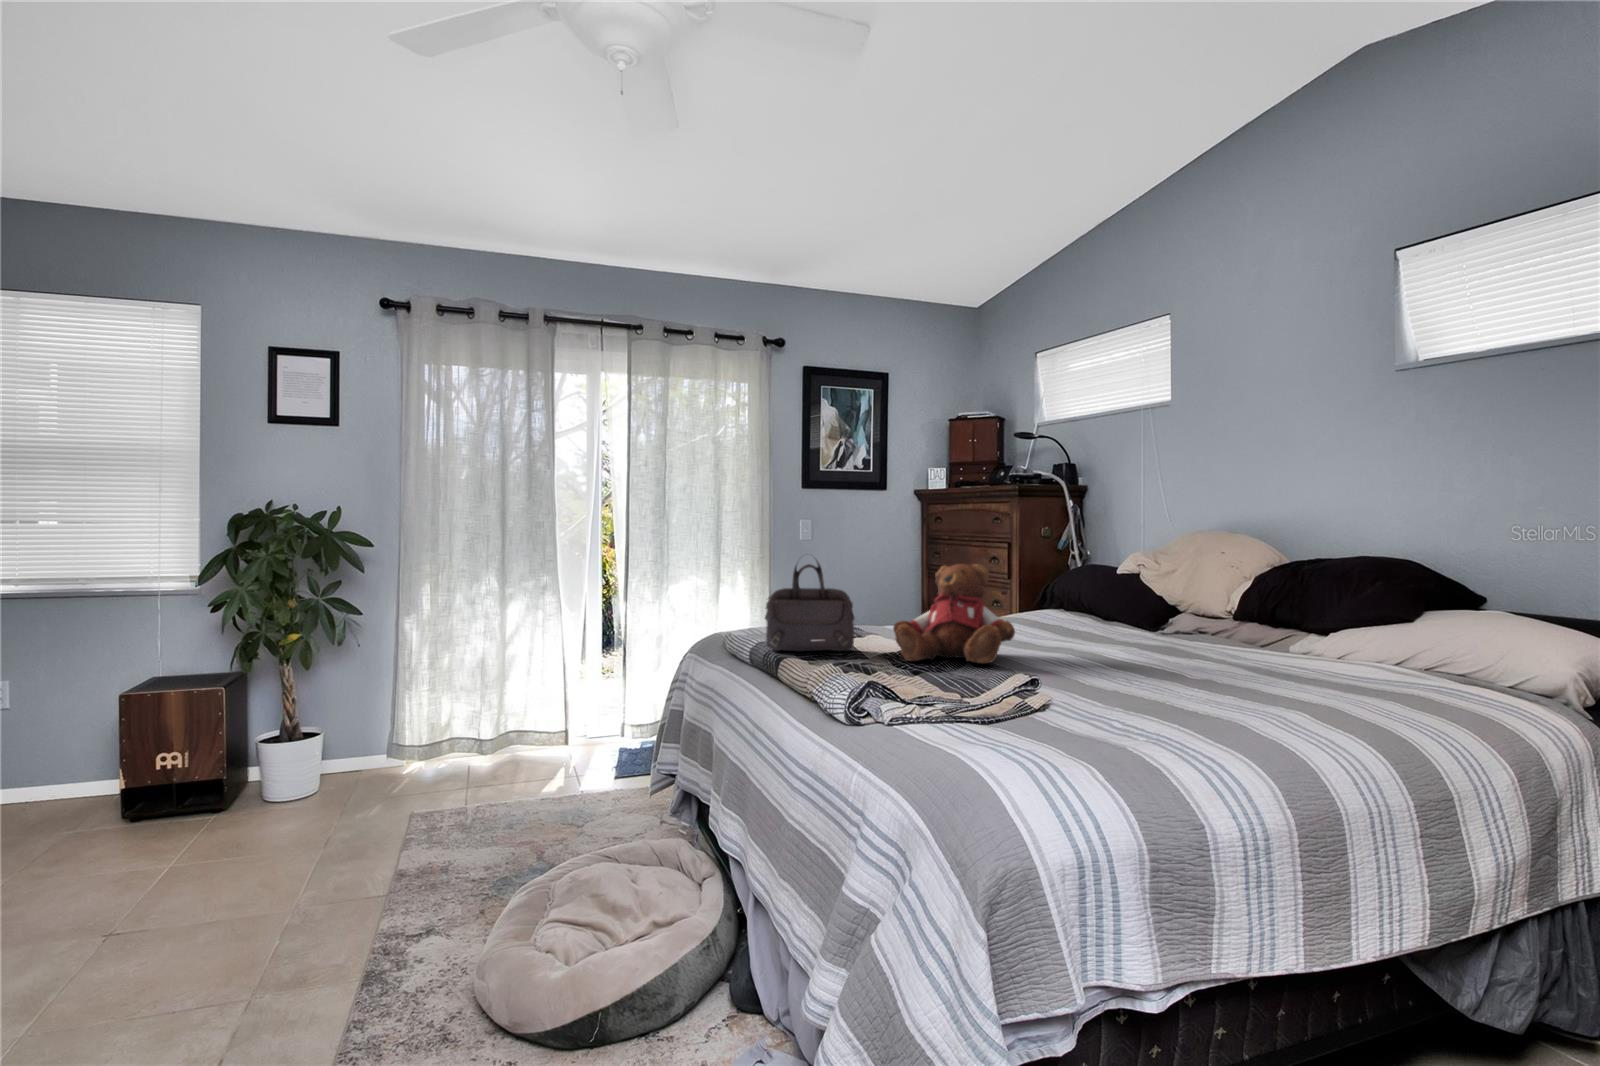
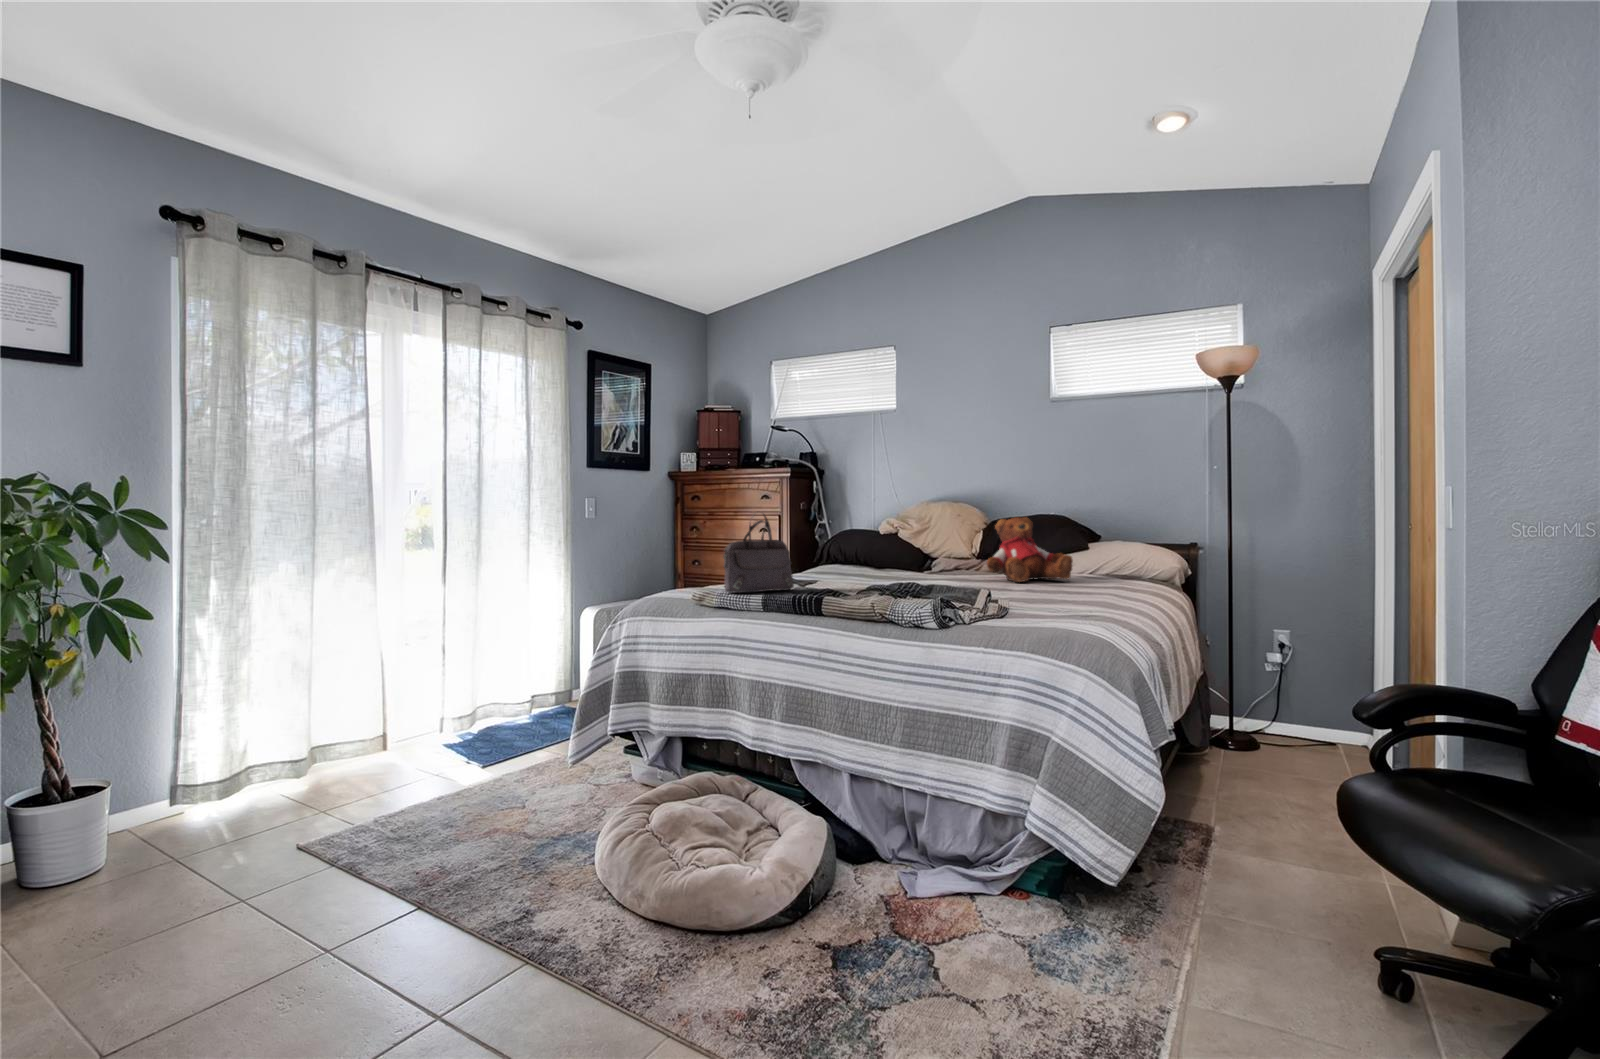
teddy bear: present [893,564,1015,663] -> present [987,517,1073,582]

